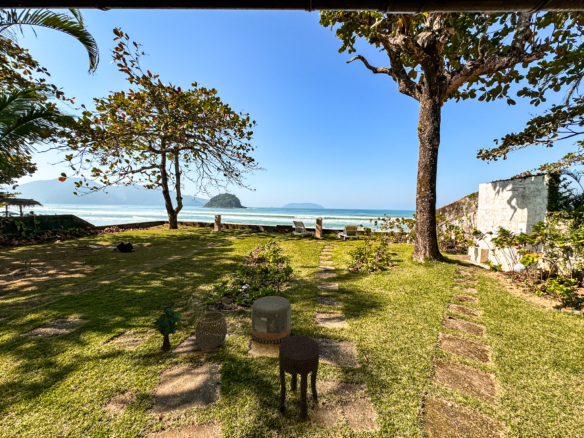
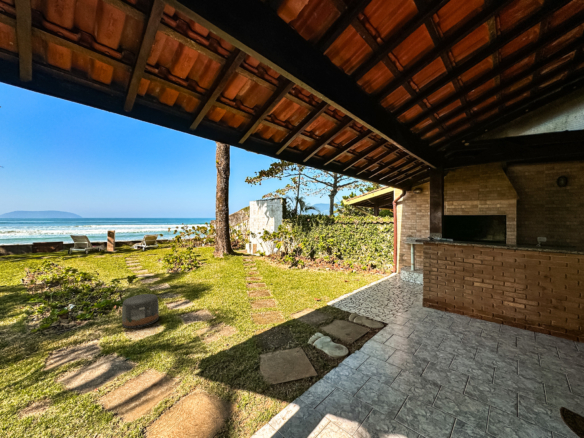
decorative plant: present [152,302,181,350] -> none [23,318,59,366]
woven basket: present [195,312,227,349] -> none [74,317,108,349]
side table: present [279,336,319,420] -> none [178,298,202,337]

